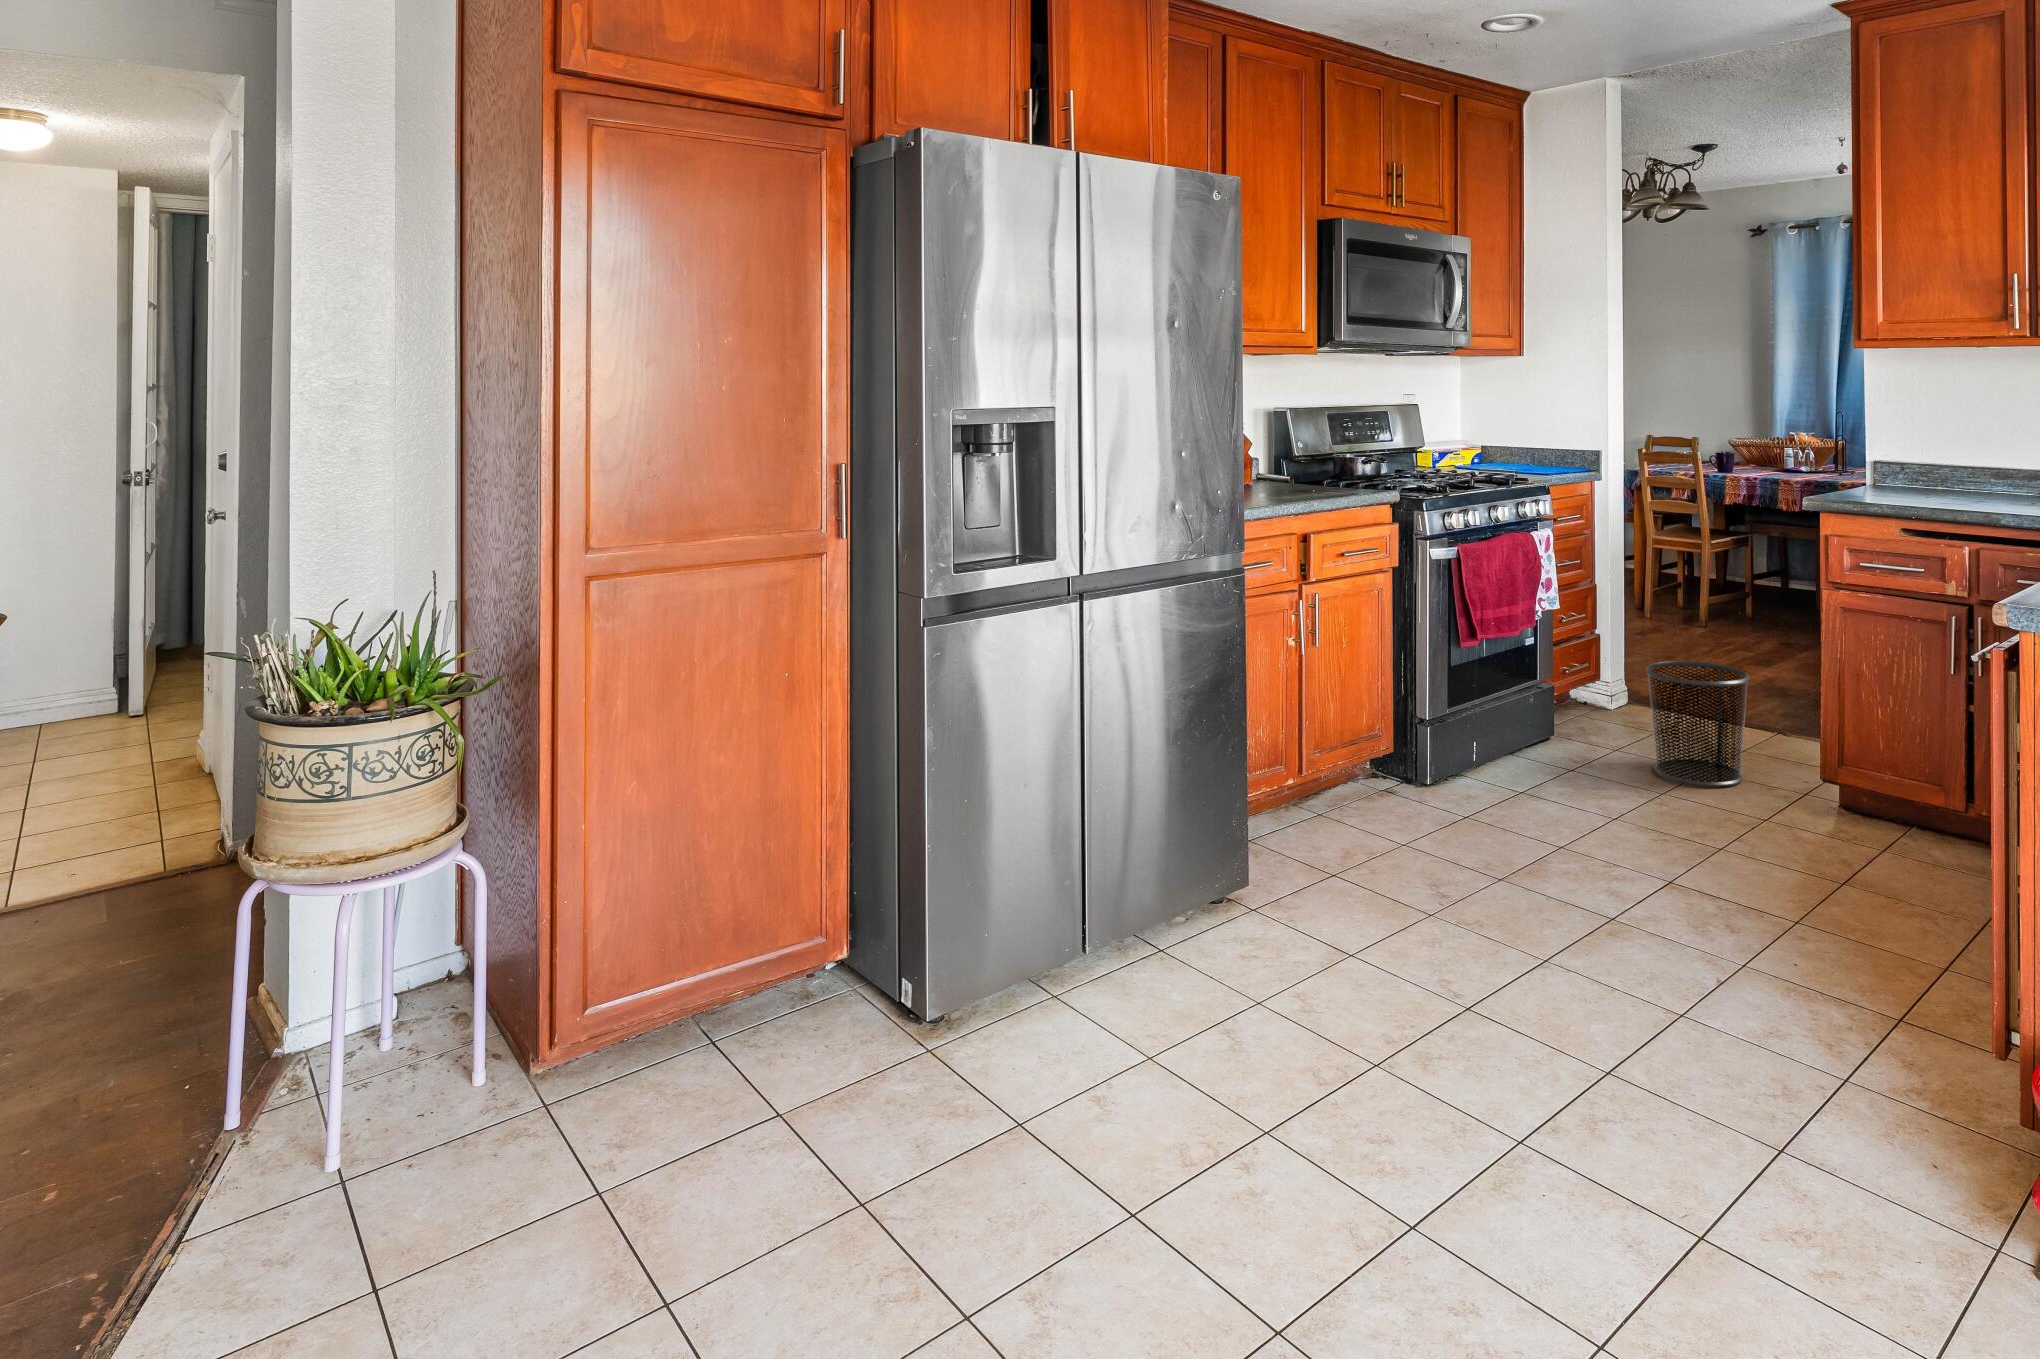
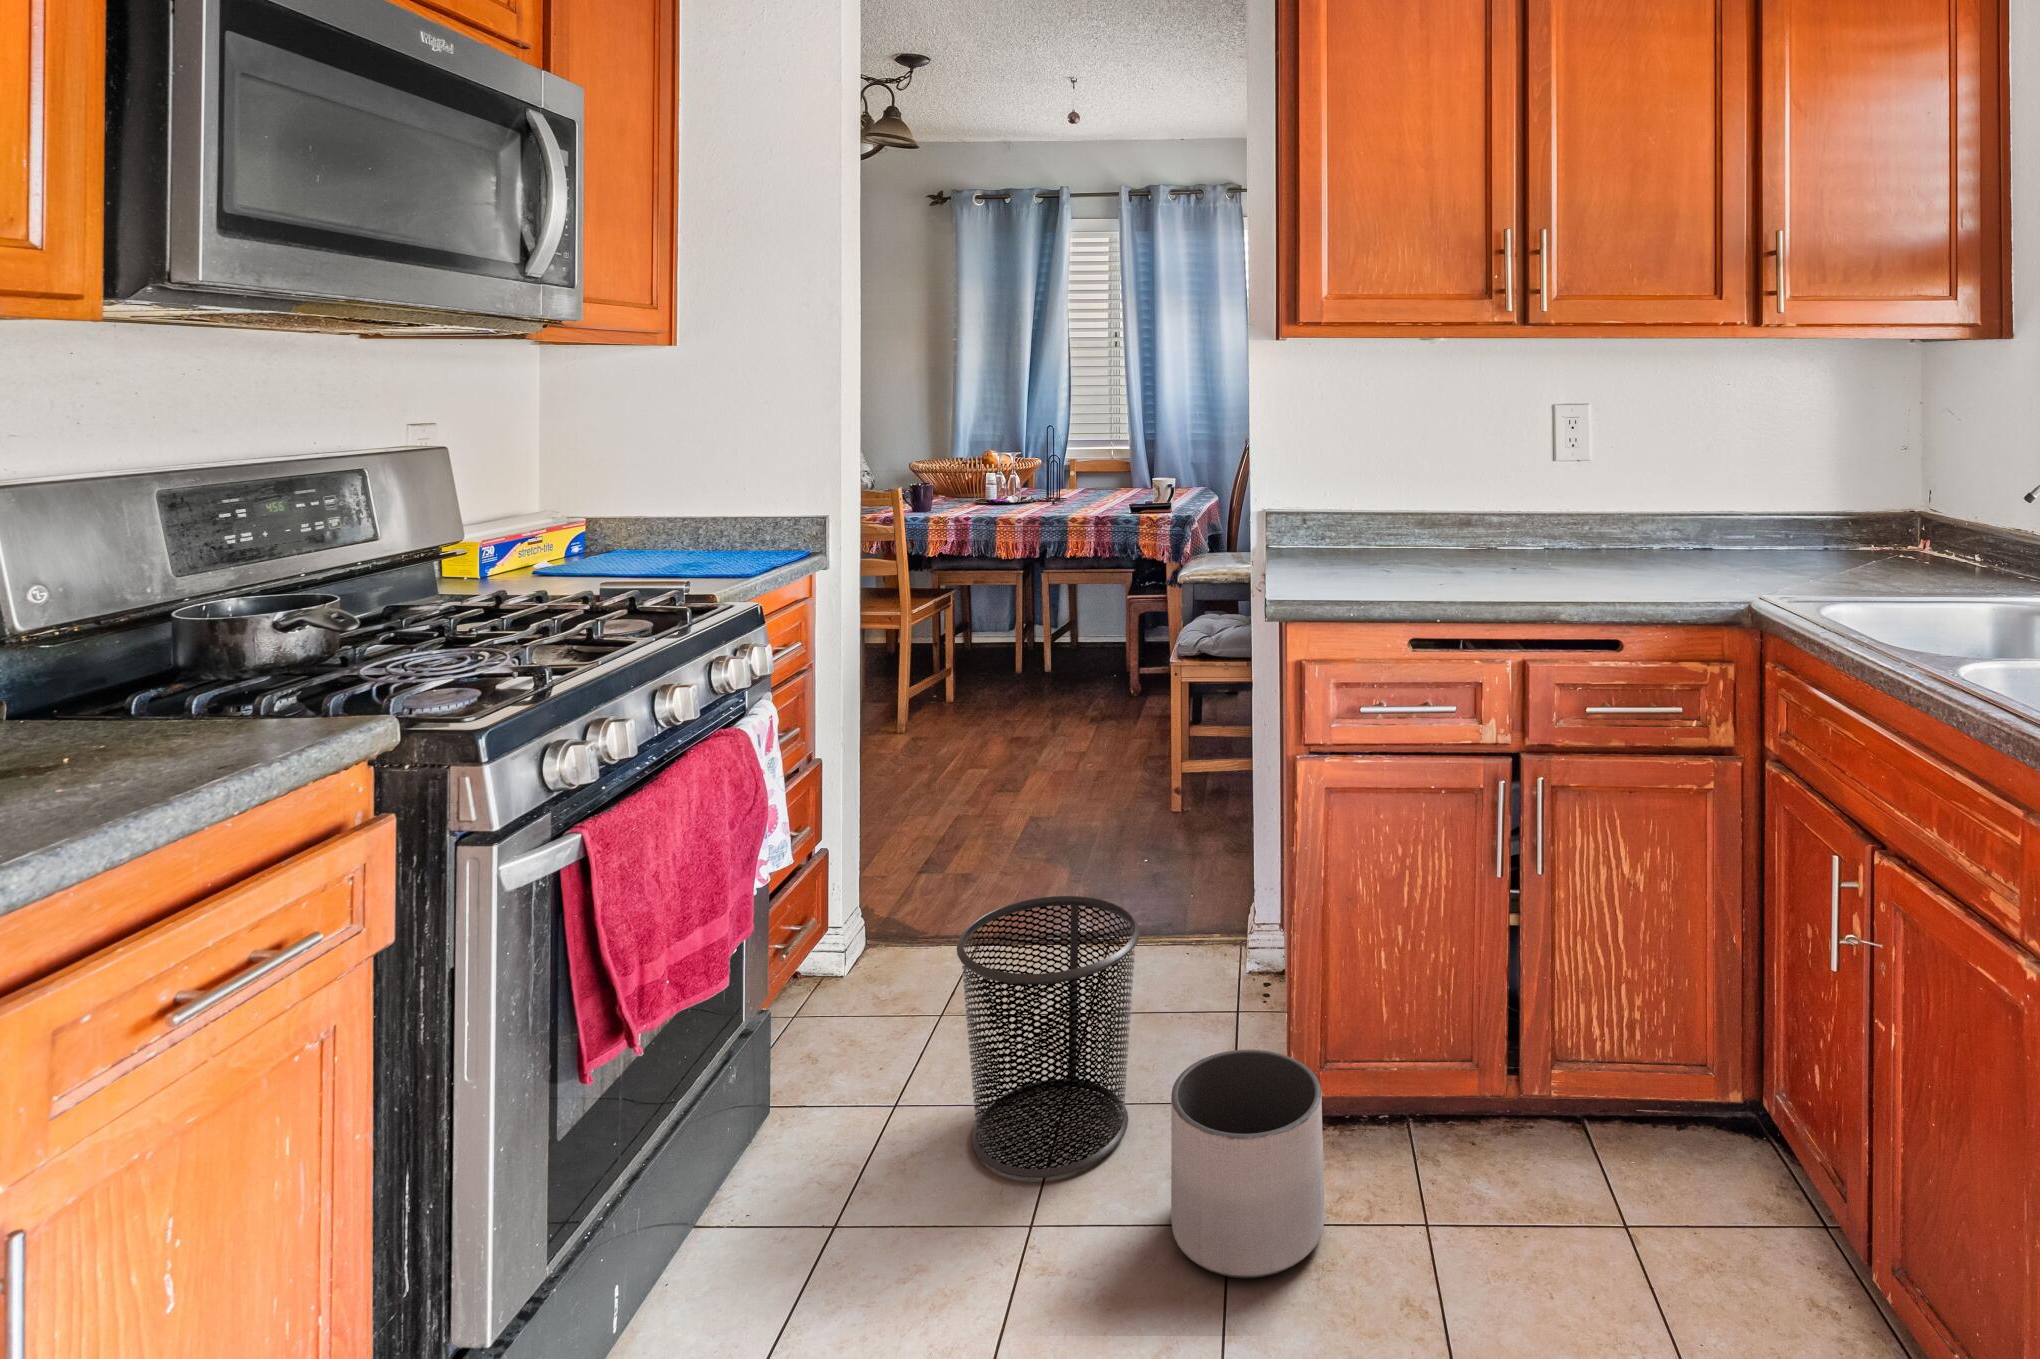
planter: none [1739,738,1828,830] -> present [1171,1050,1325,1278]

